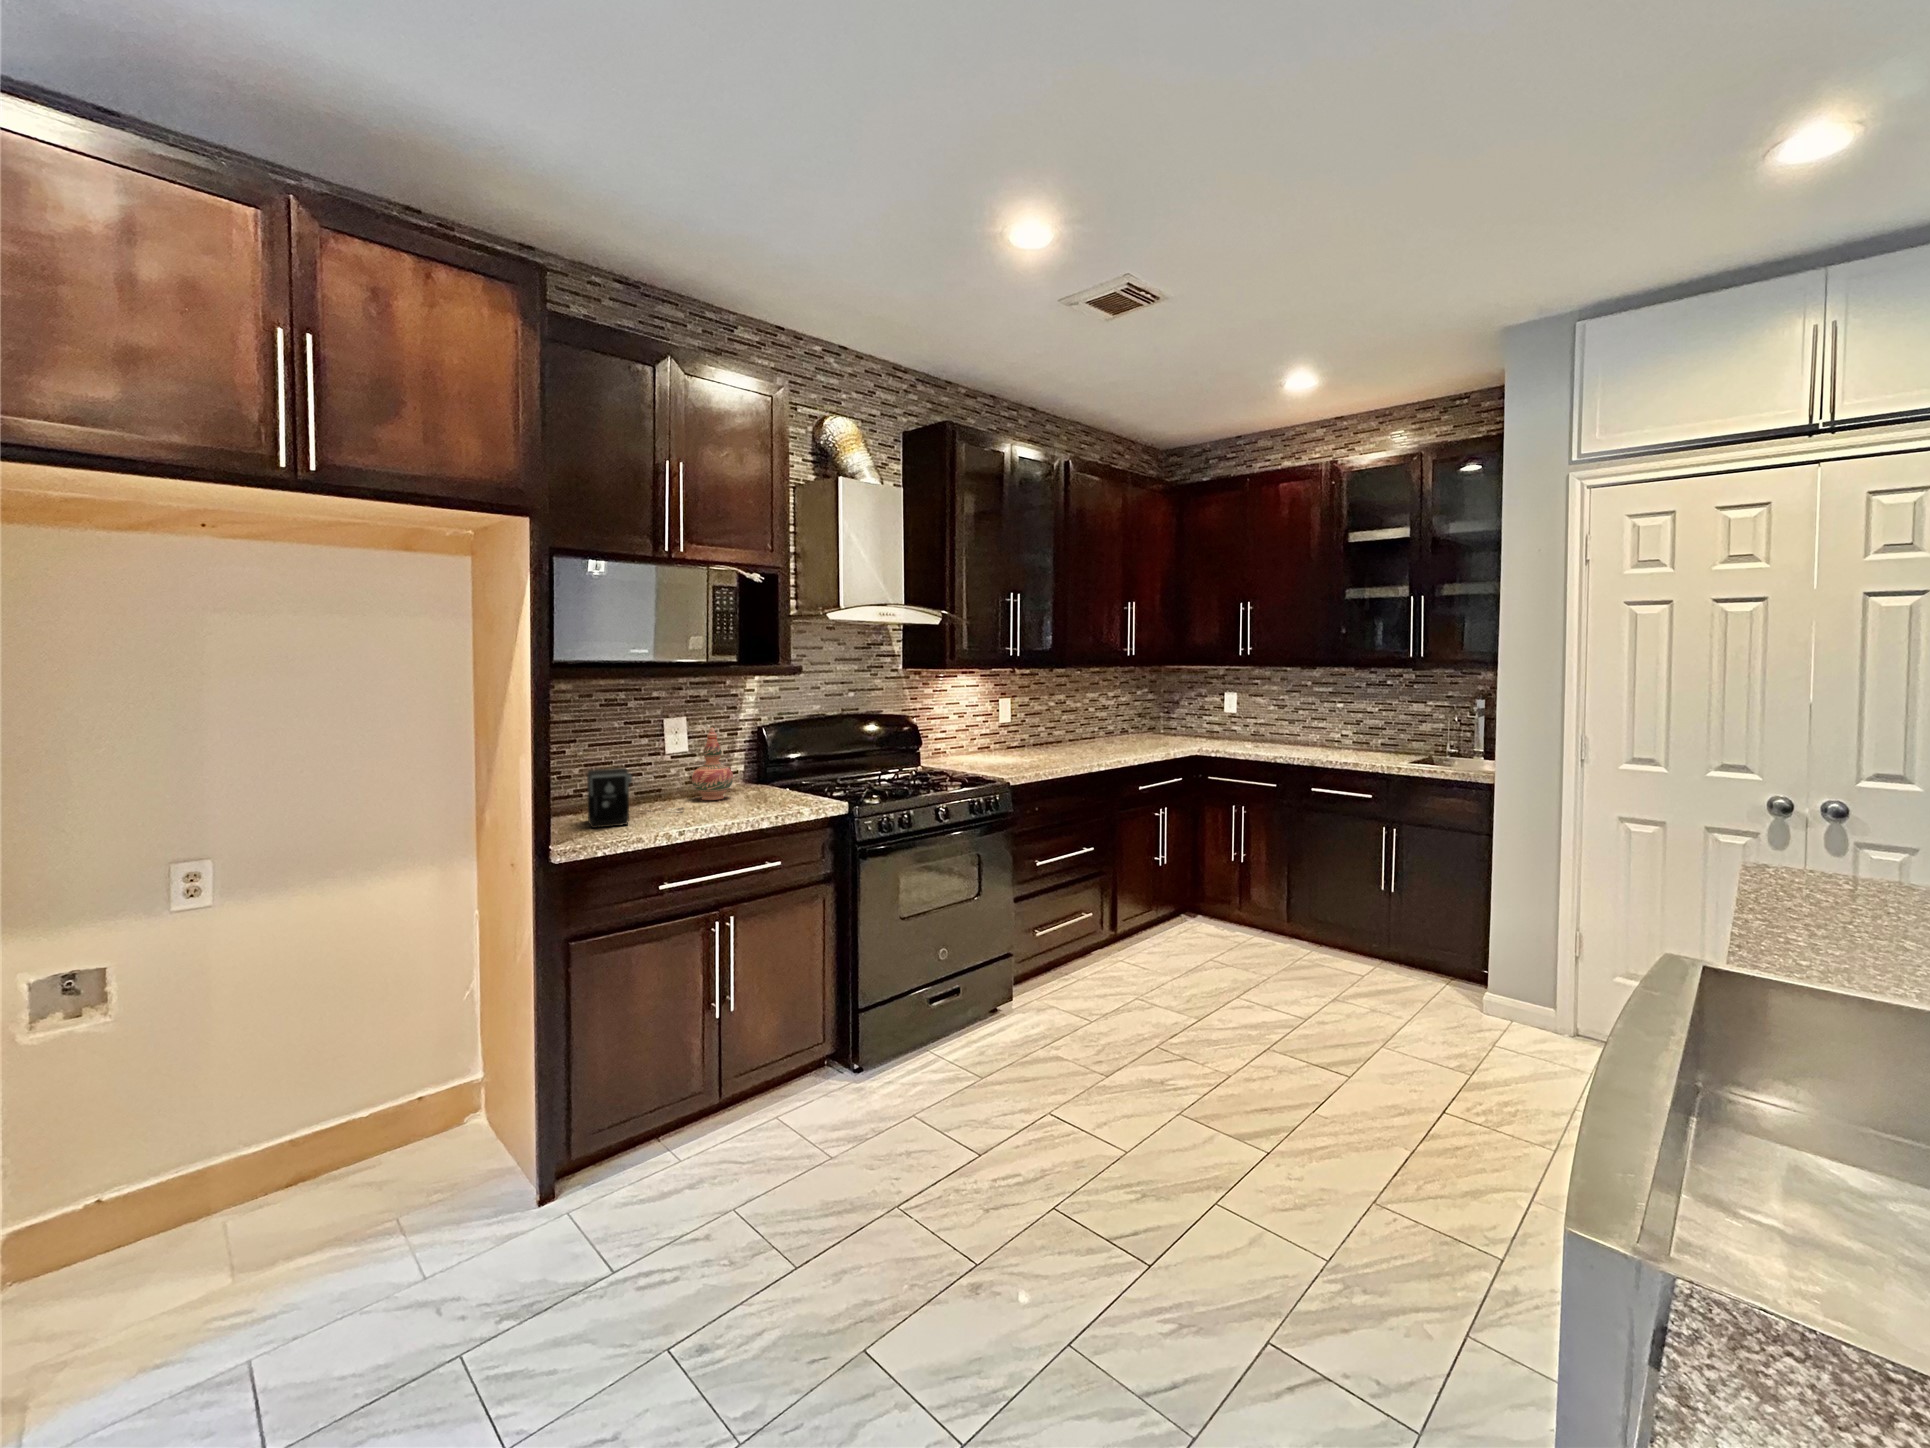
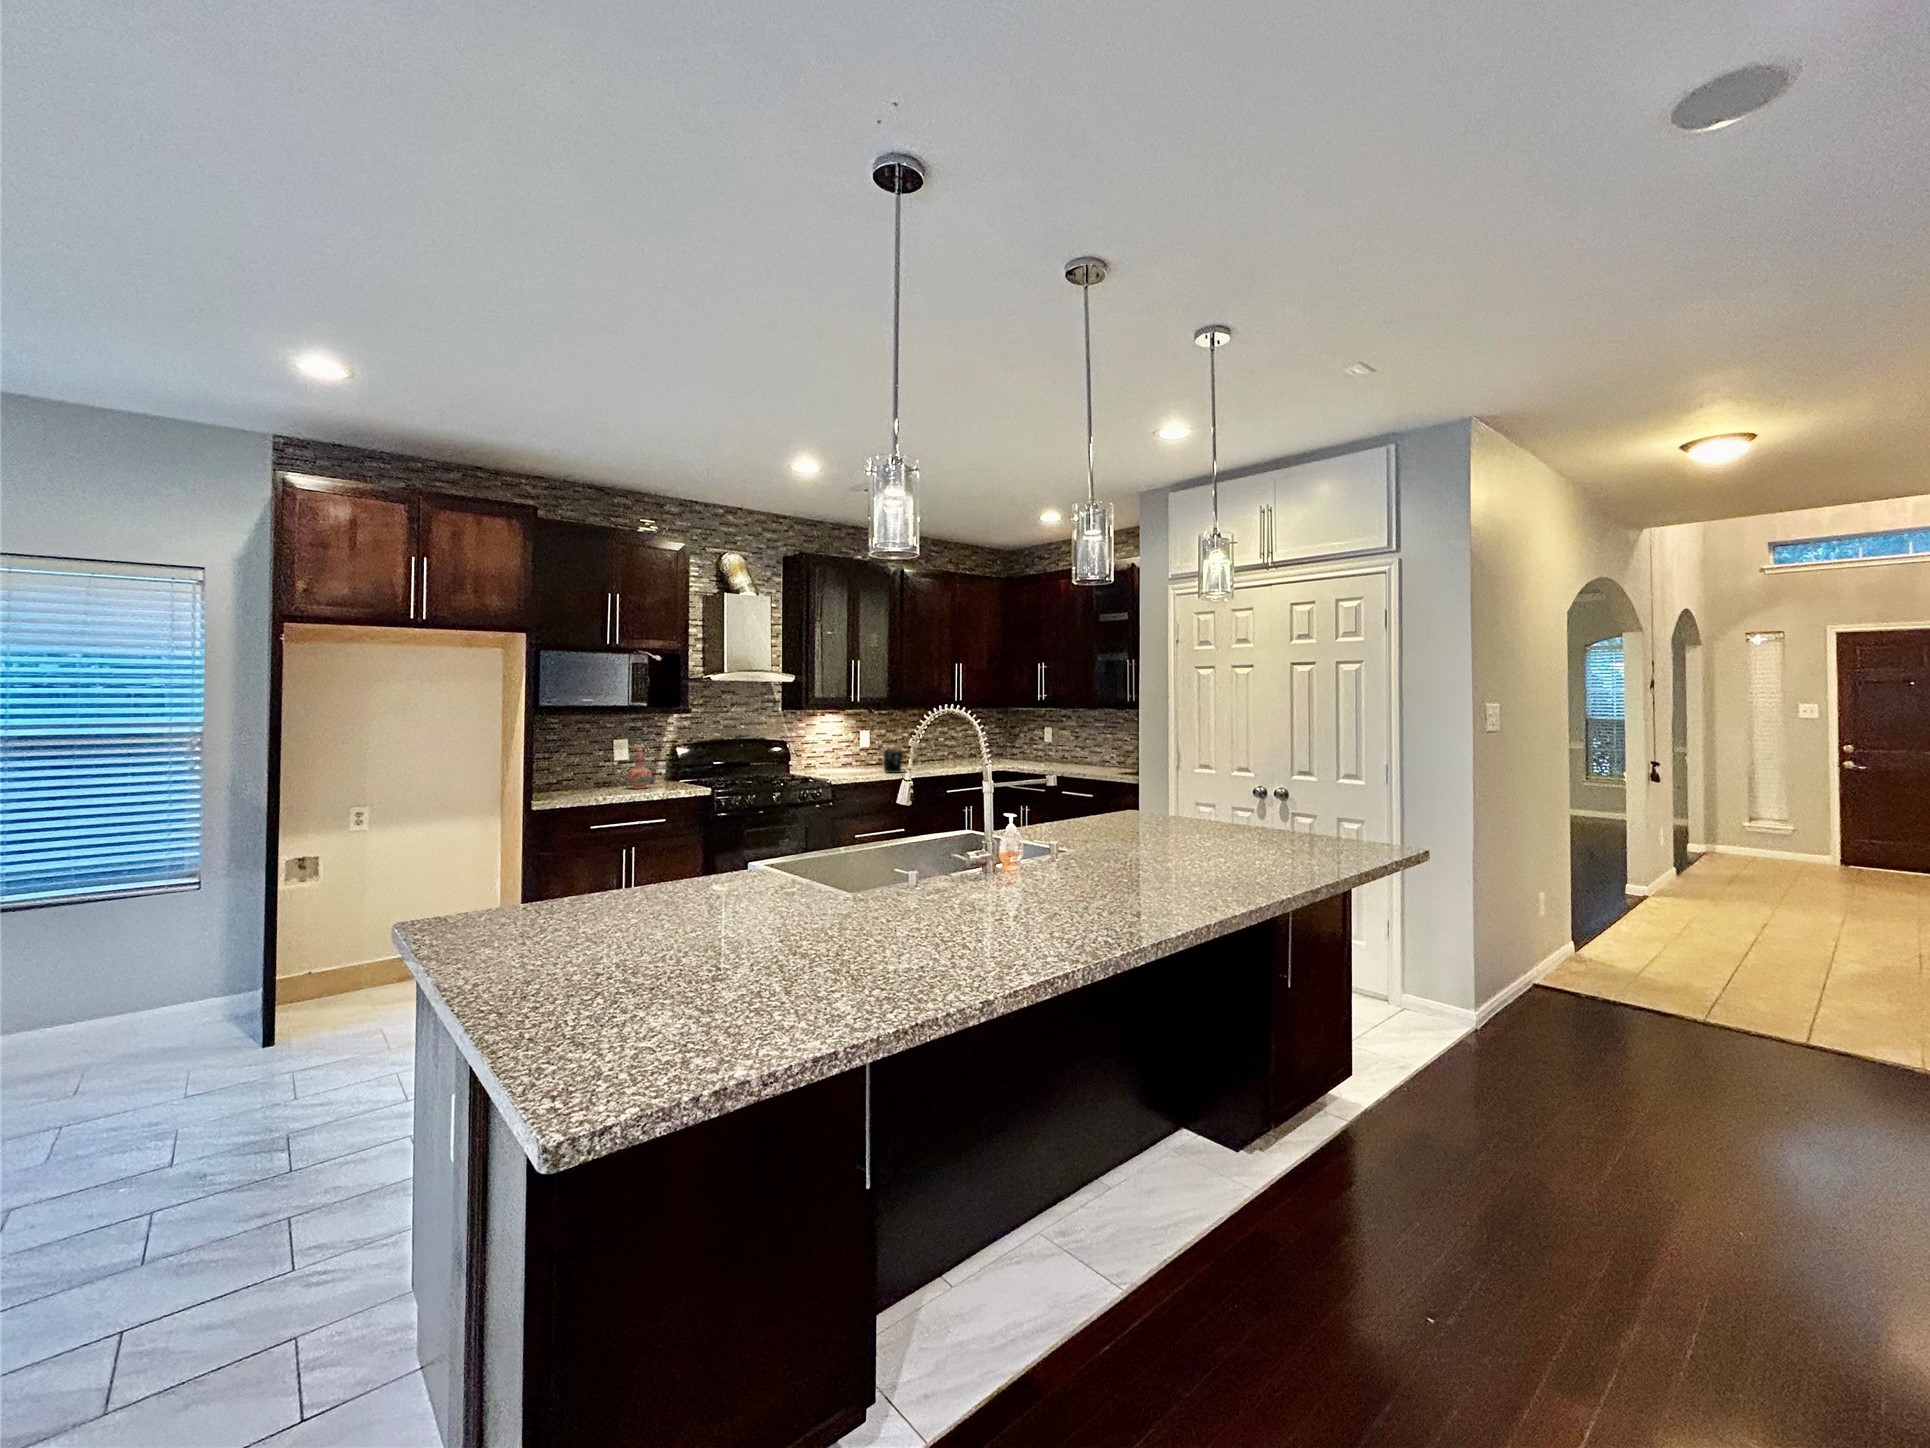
coffee maker: present [587,768,684,828] -> present [884,750,904,773]

